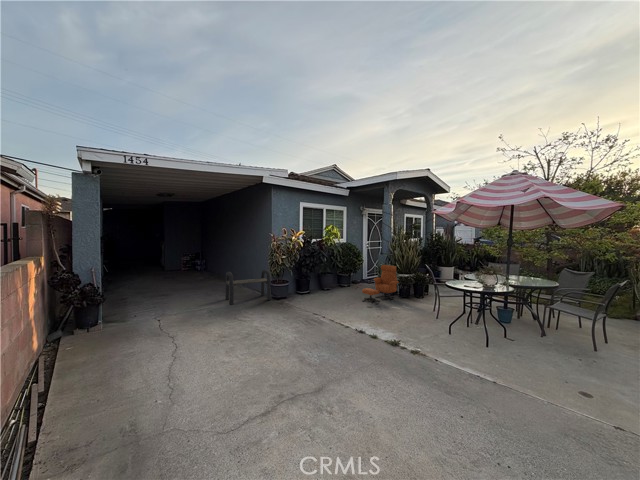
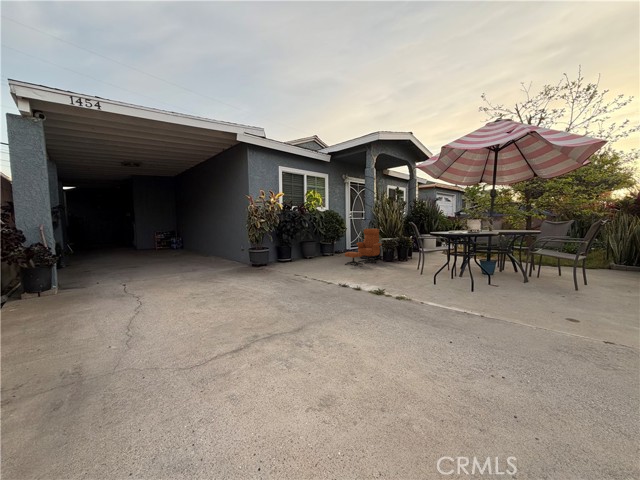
bench: present [226,269,271,305] -> none [200,235,249,270]

